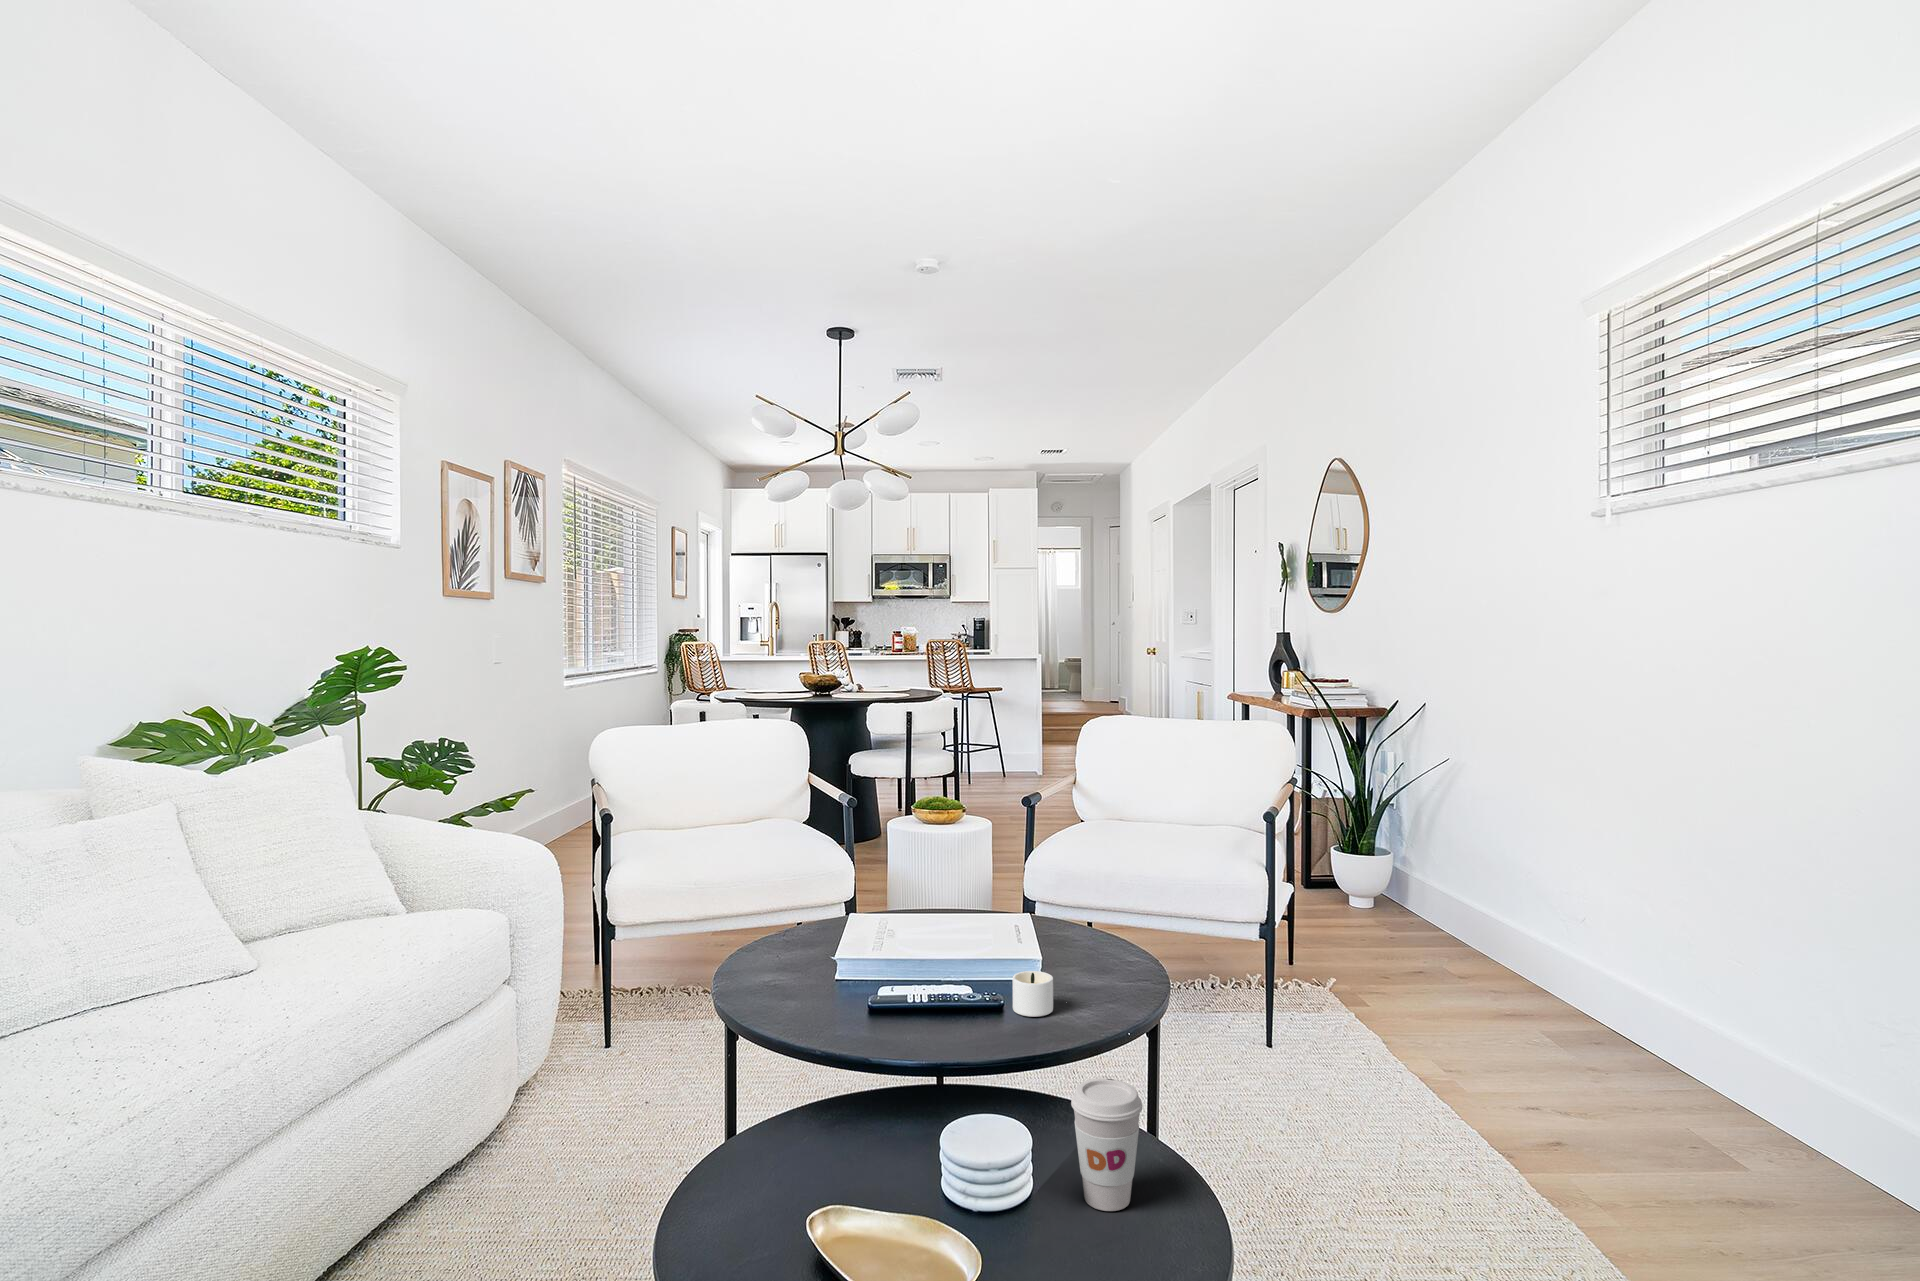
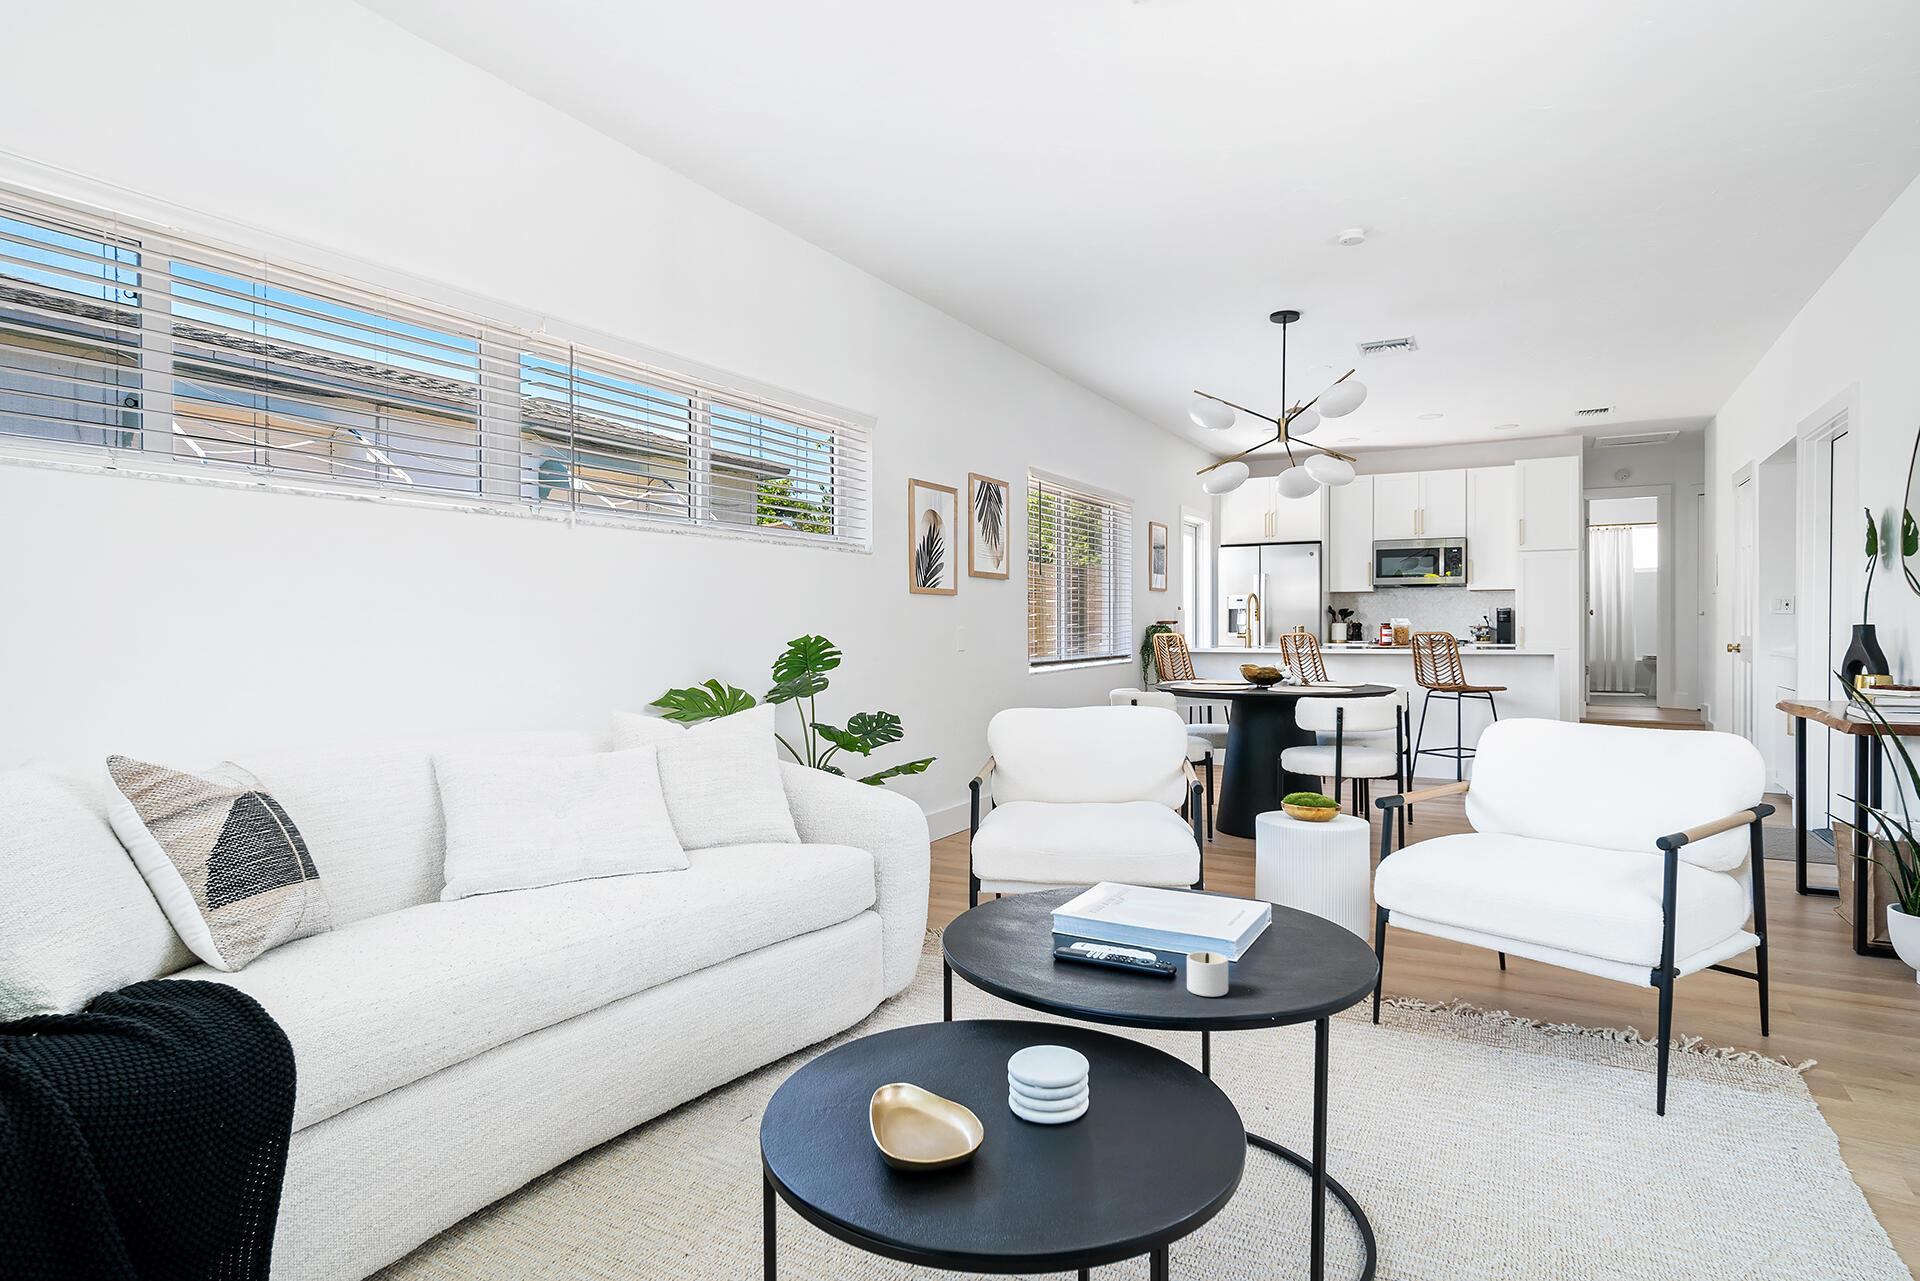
coffee cup: present [1071,1079,1142,1211] -> none [1106,1043,1176,1171]

